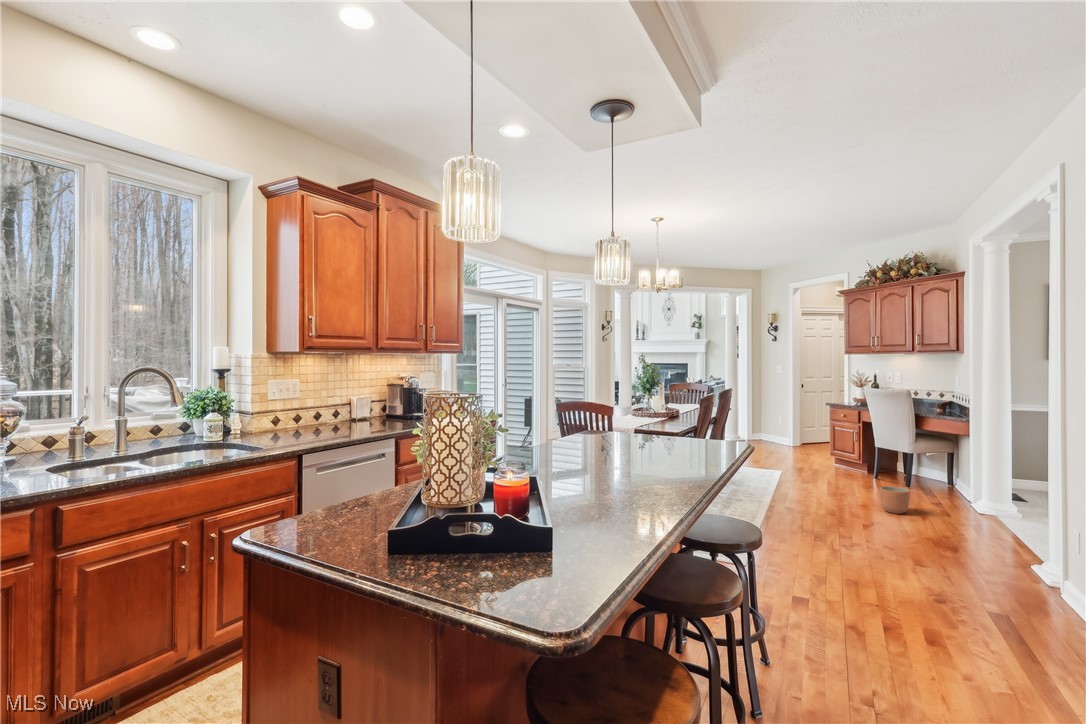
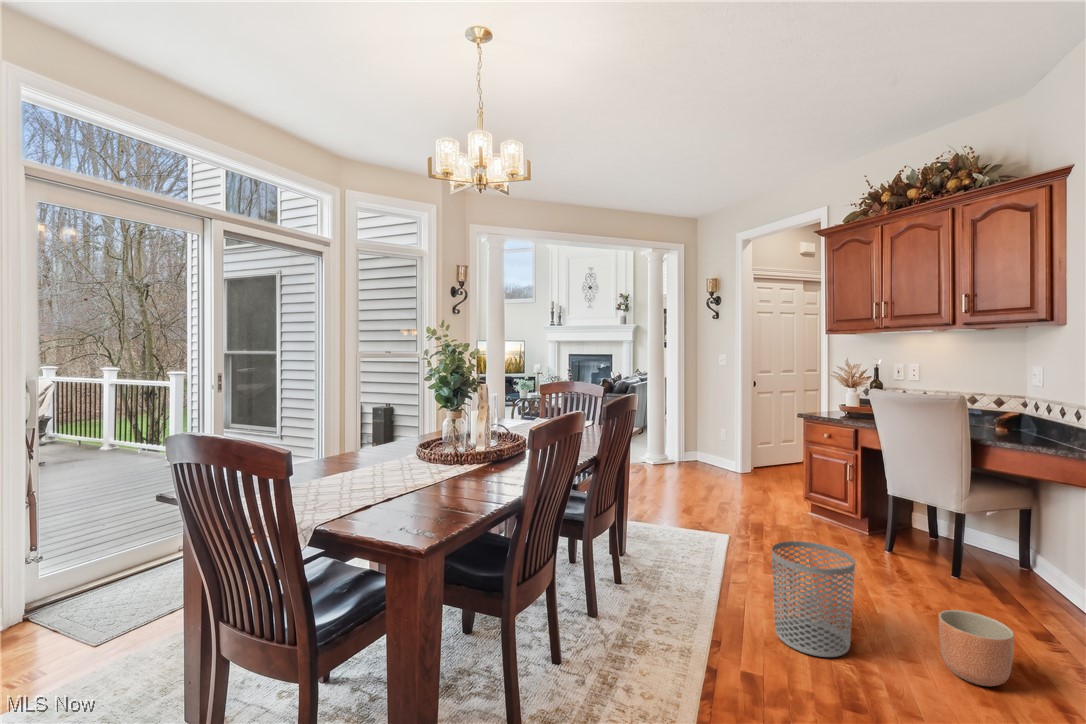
waste bin: none [805,460,843,507] -> present [772,541,855,657]

